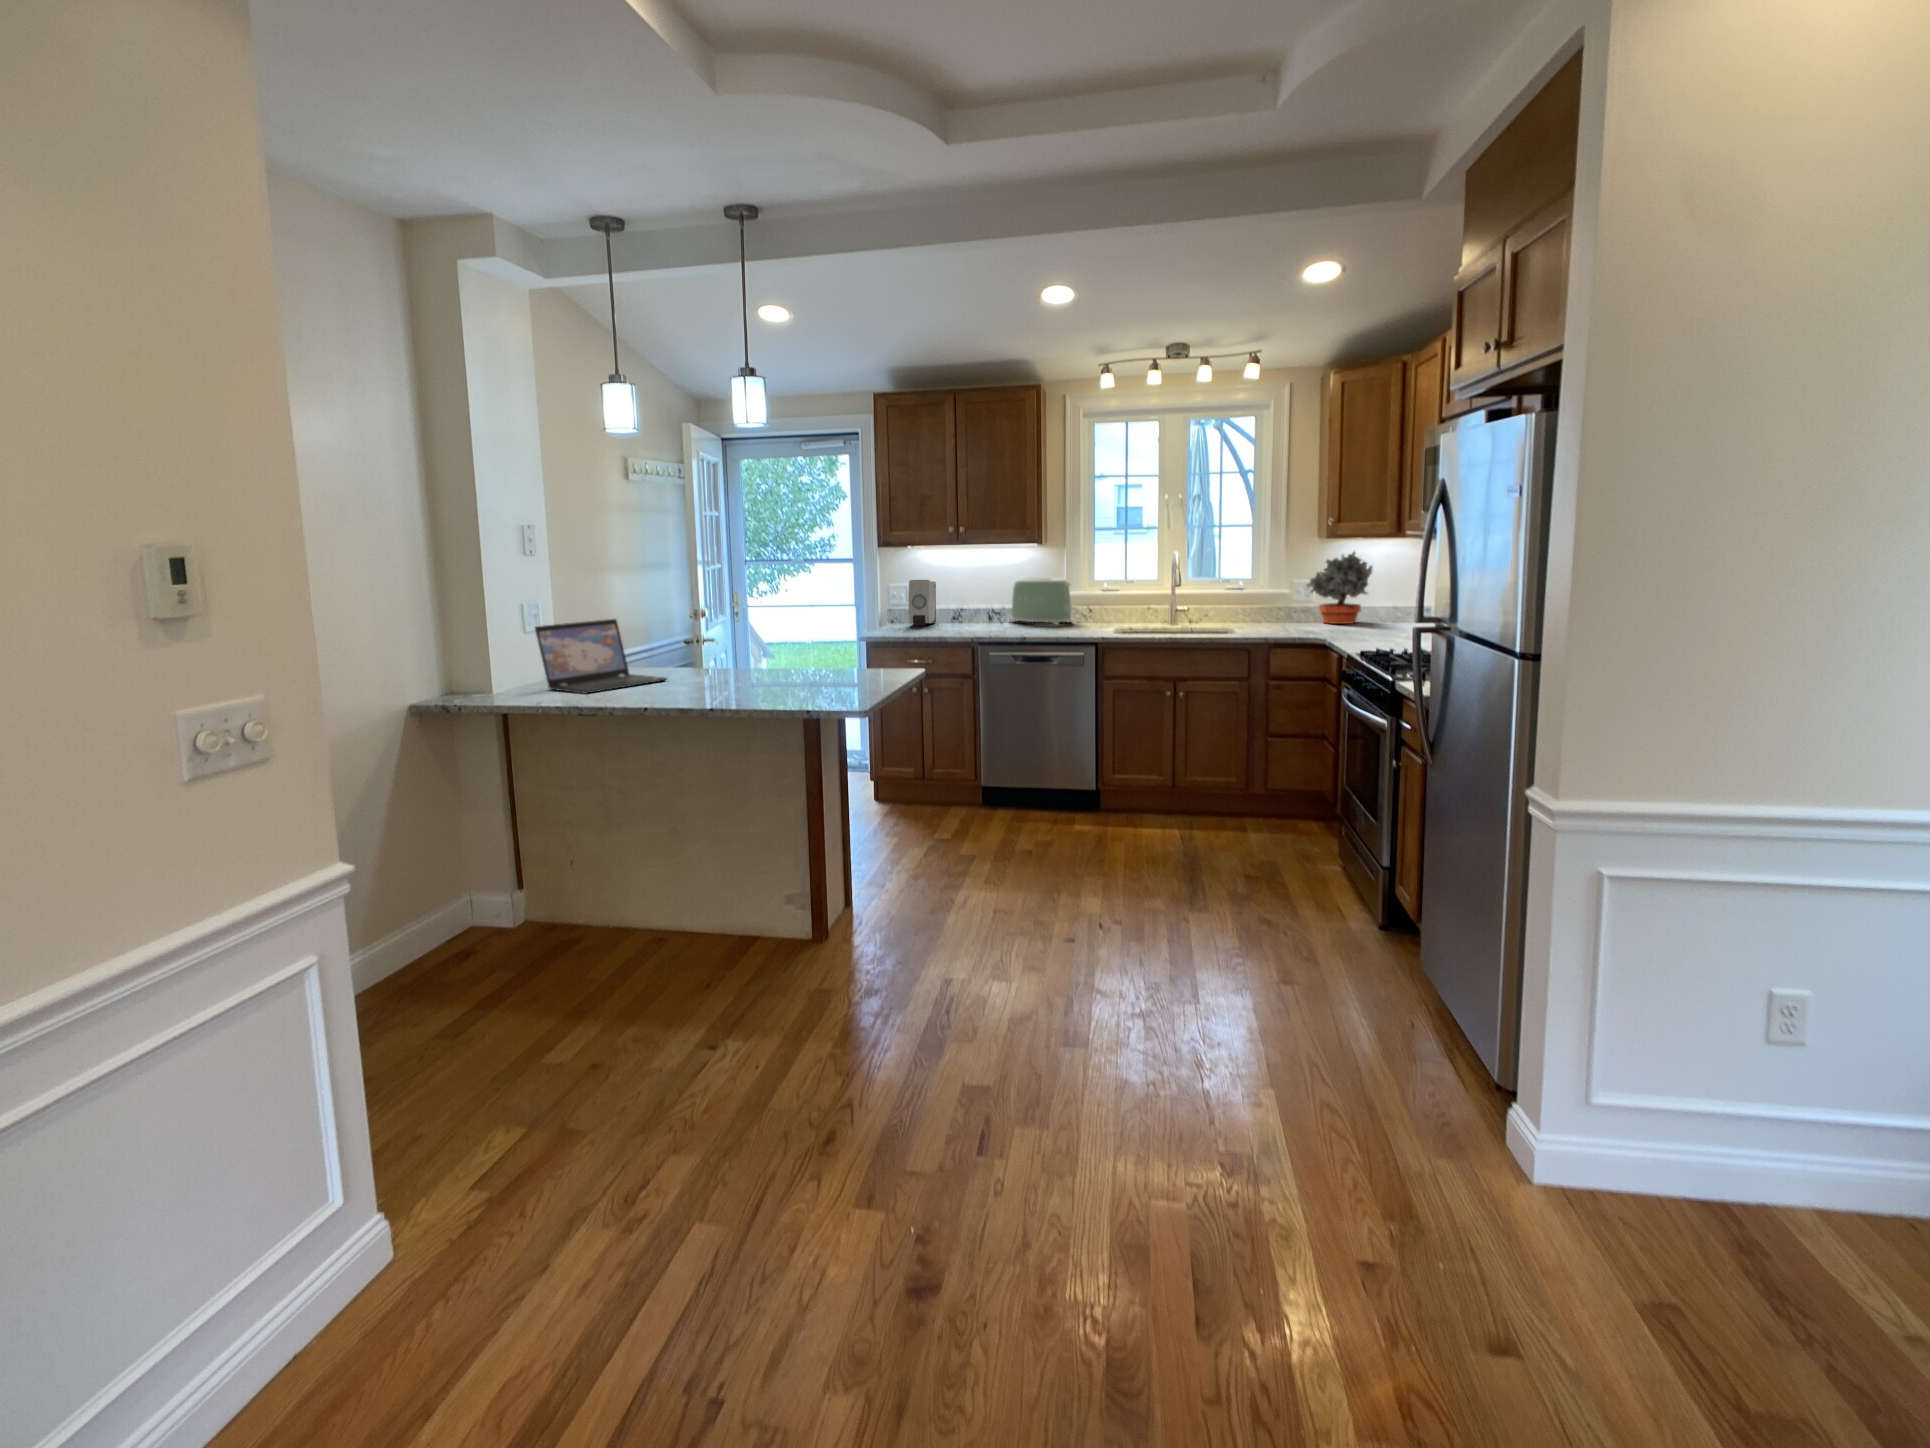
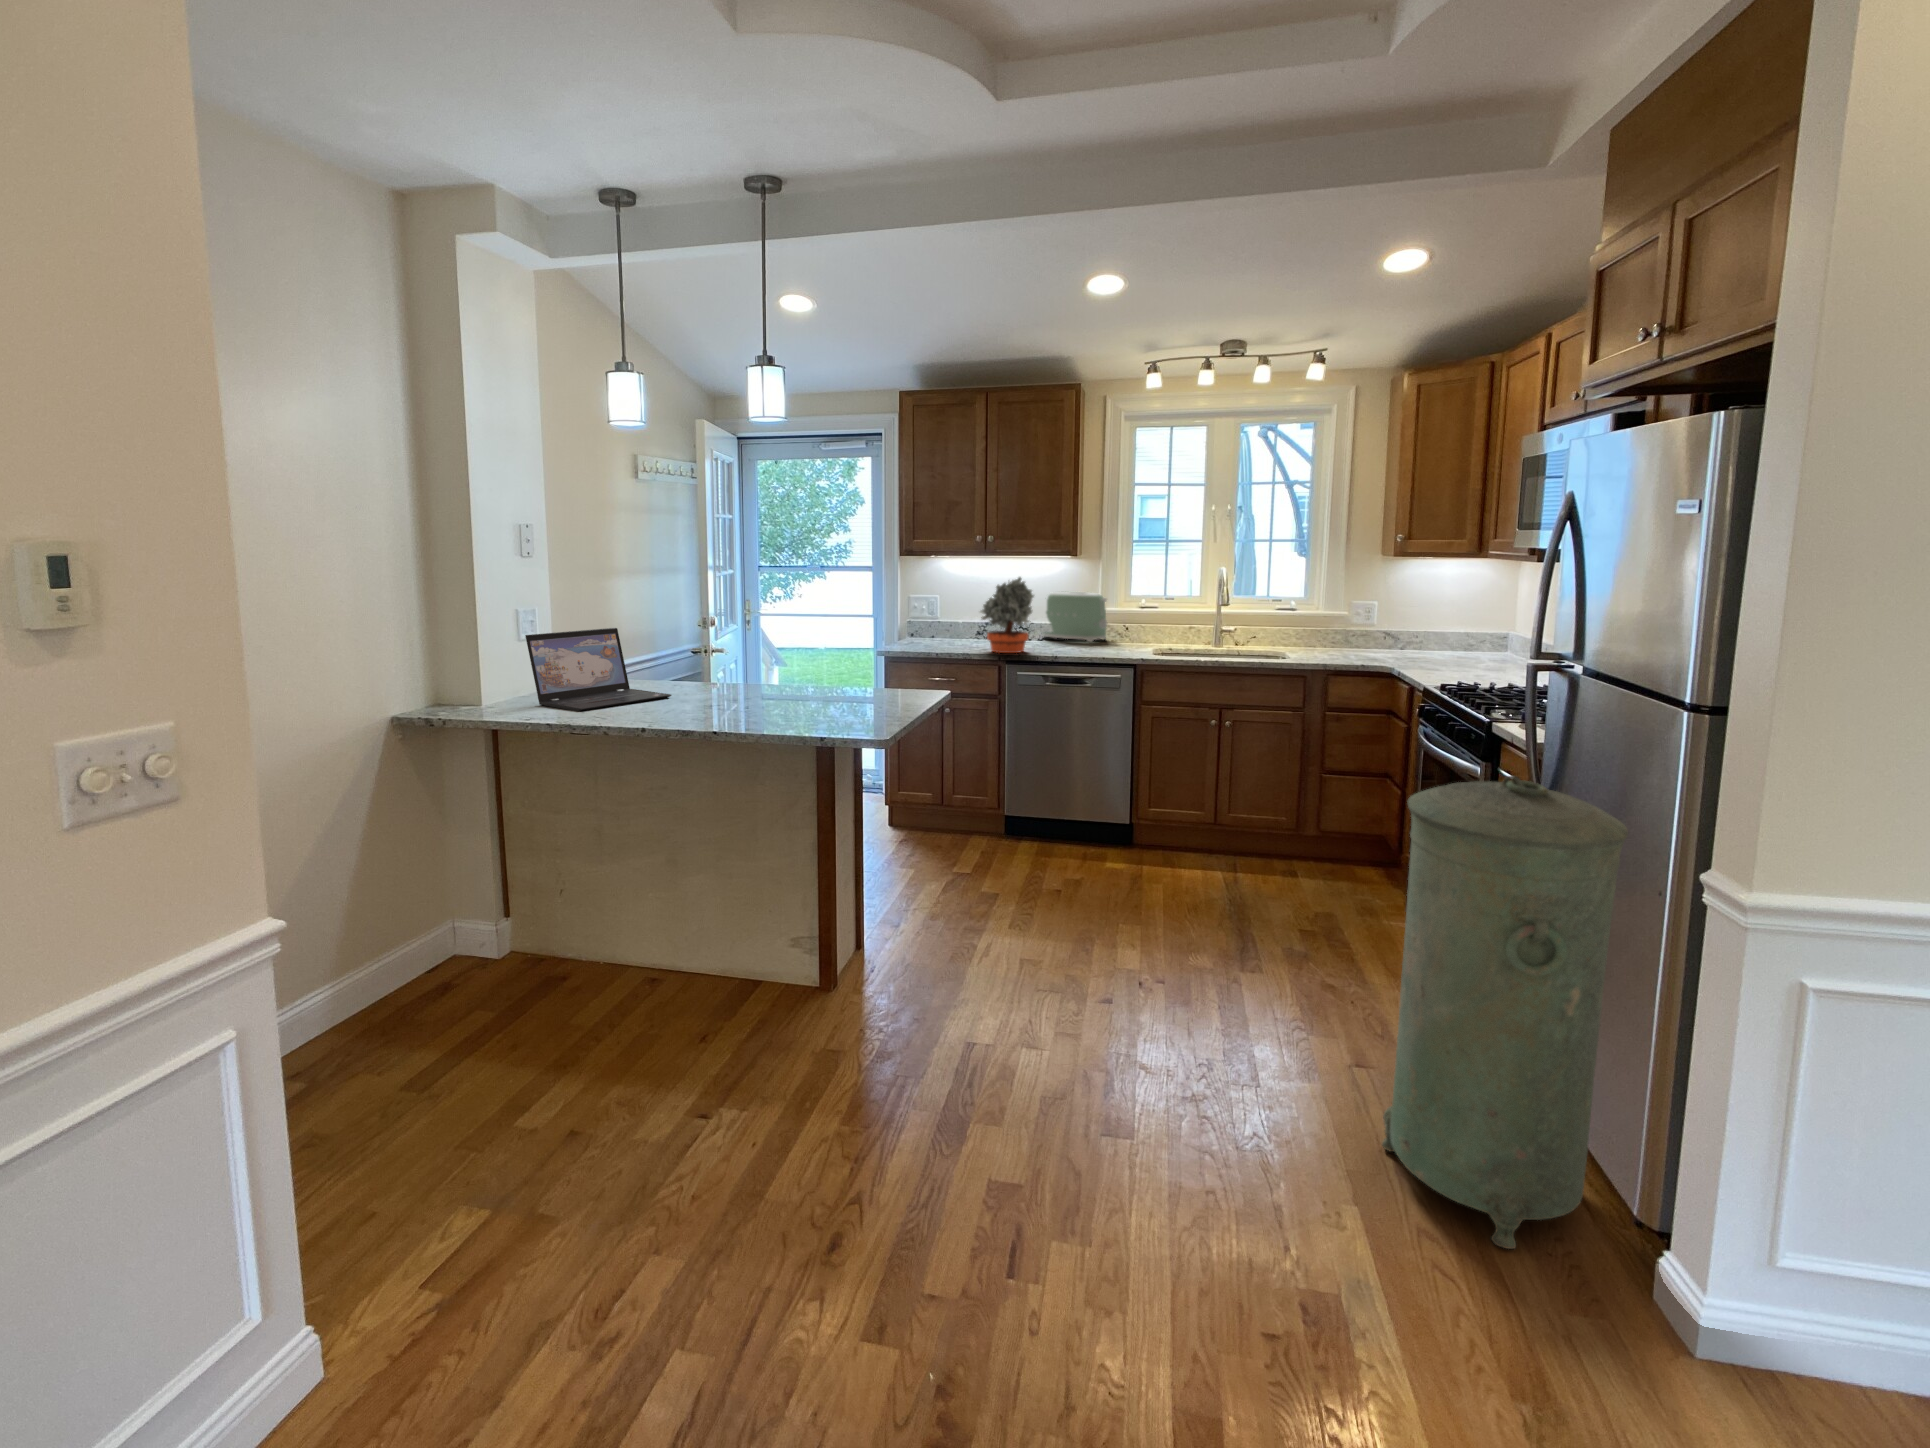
potted plant: present [1307,552,1372,624] -> present [980,577,1034,653]
soap dispenser: present [909,580,936,626] -> none [933,591,962,639]
trash can: none [1295,719,1481,1113] -> present [1382,776,1628,1249]

